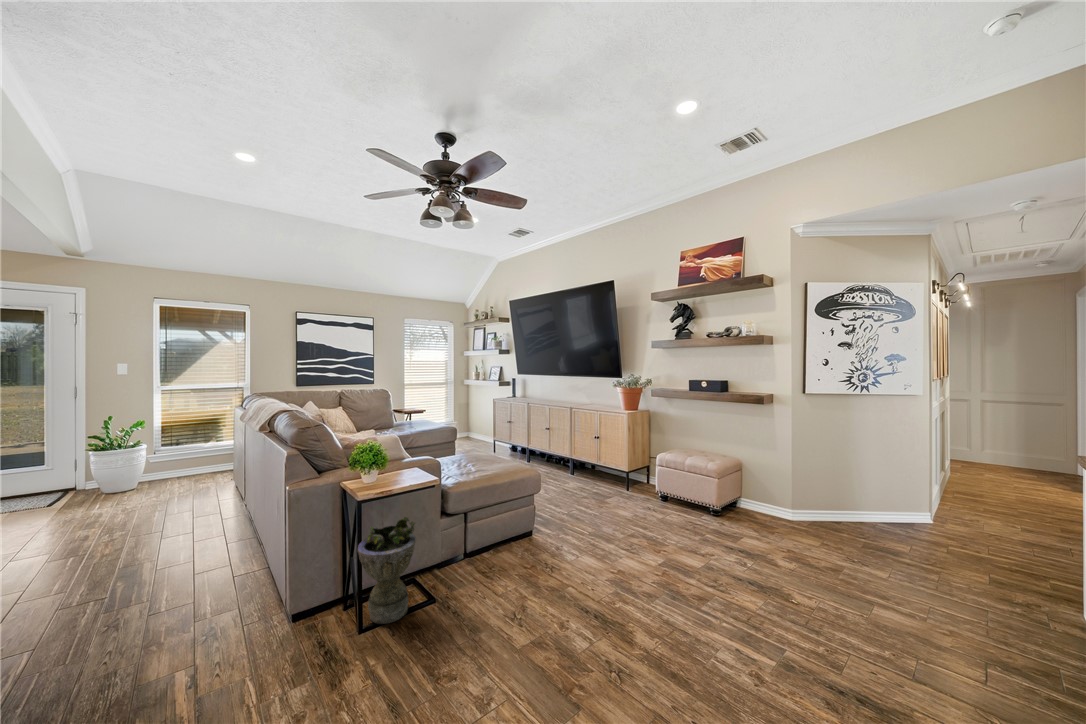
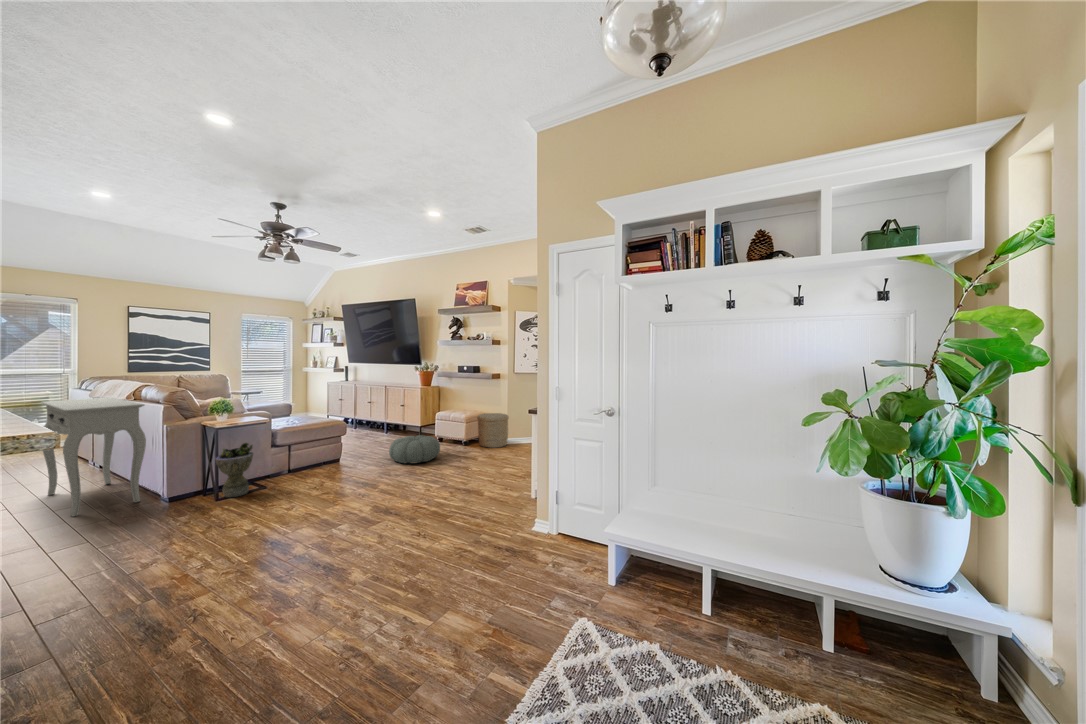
console table: none [140,424,263,641] -> present [41,398,146,517]
woven basket: none [739,461,802,529] -> present [477,413,509,448]
pouf: none [613,500,701,560] -> present [389,435,440,463]

